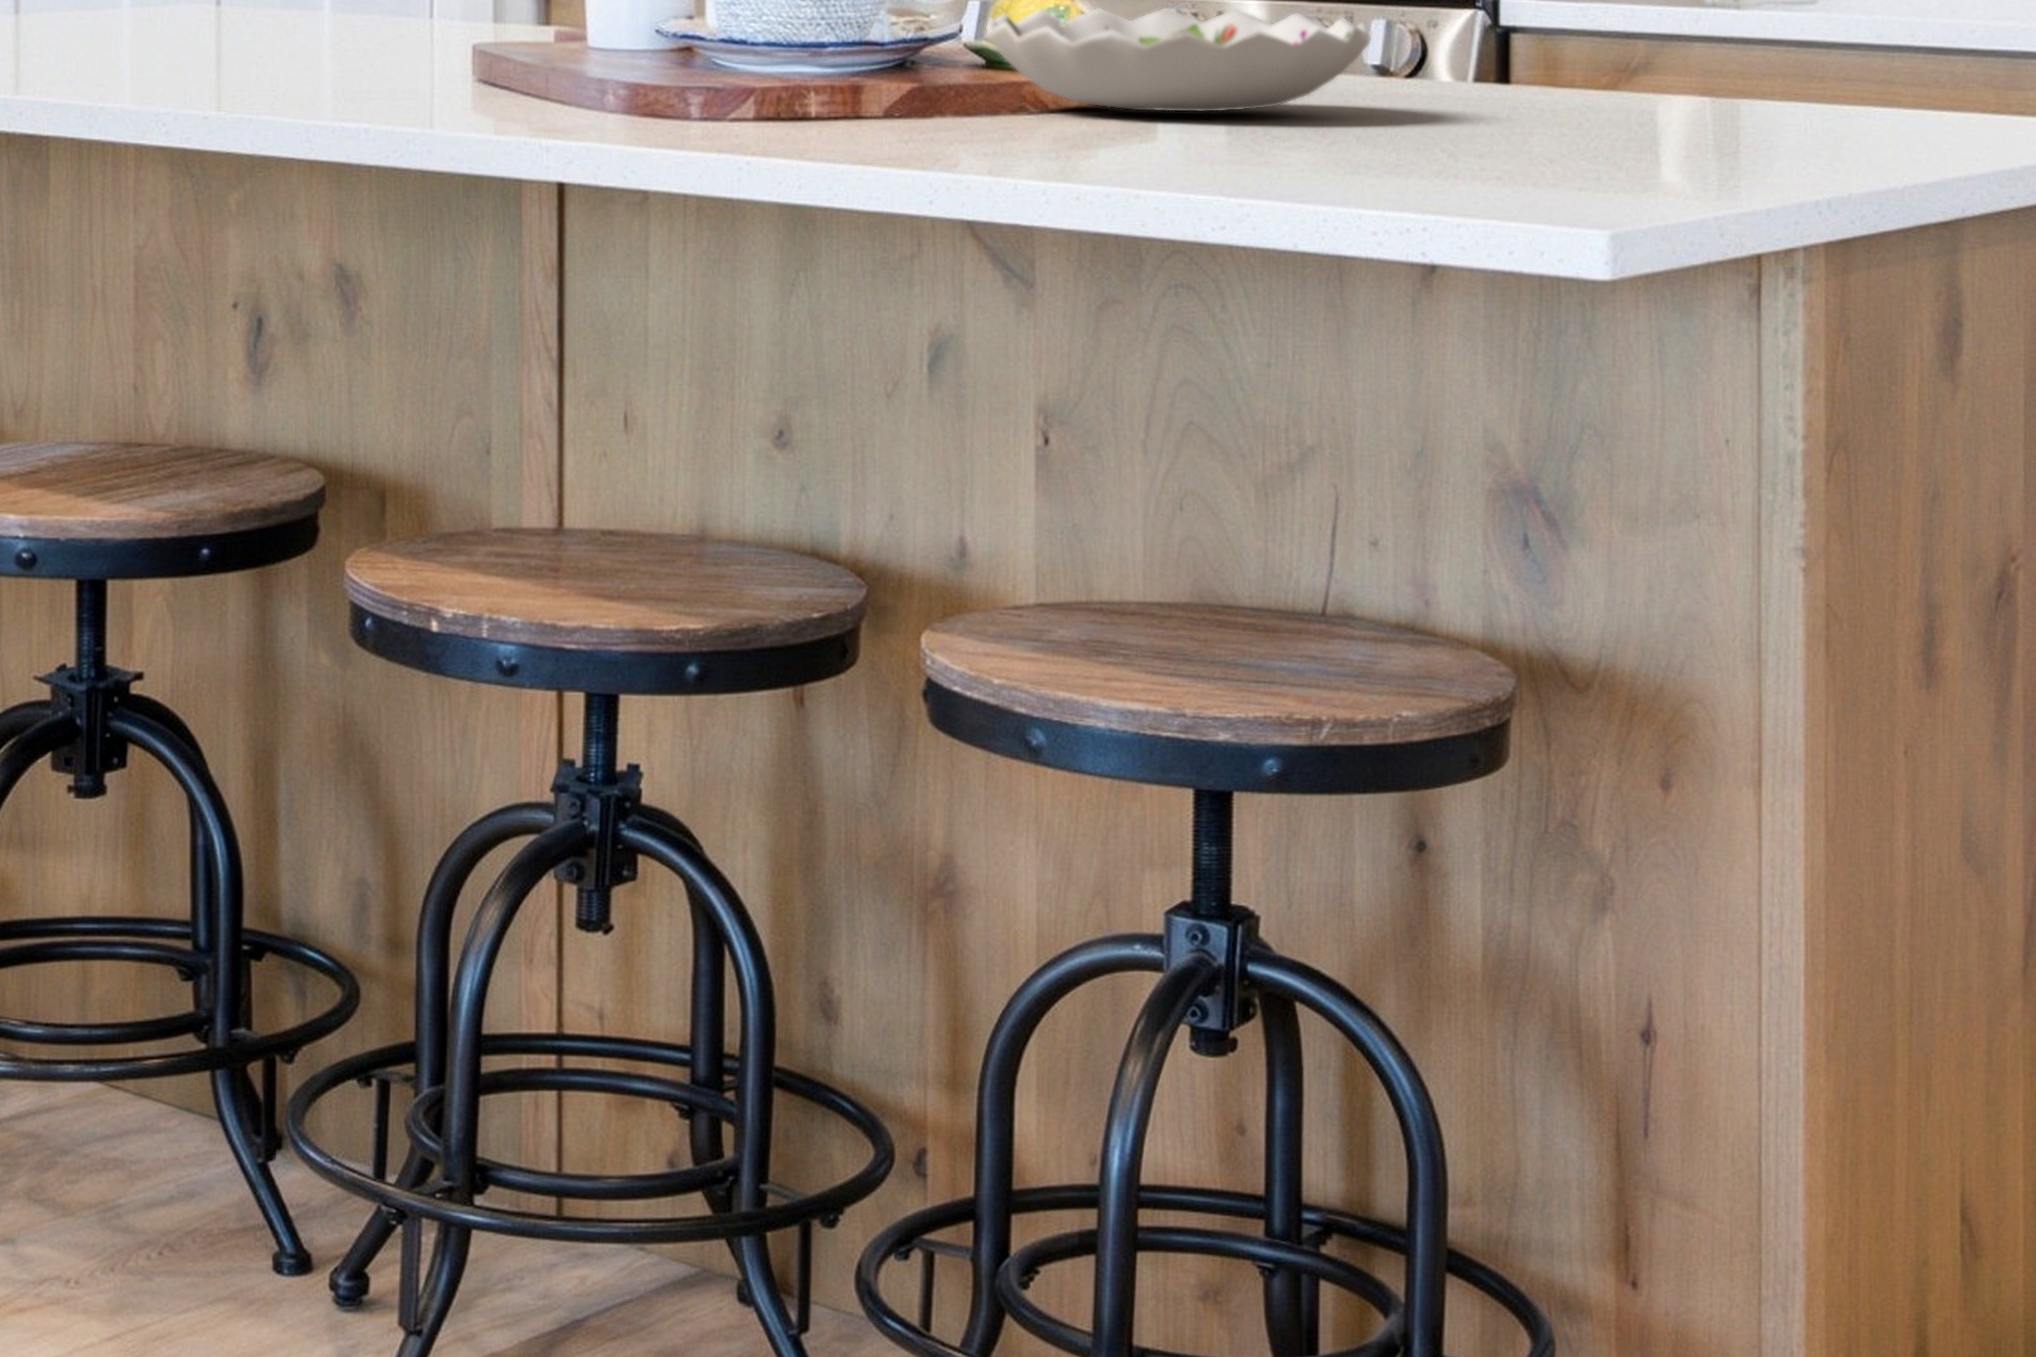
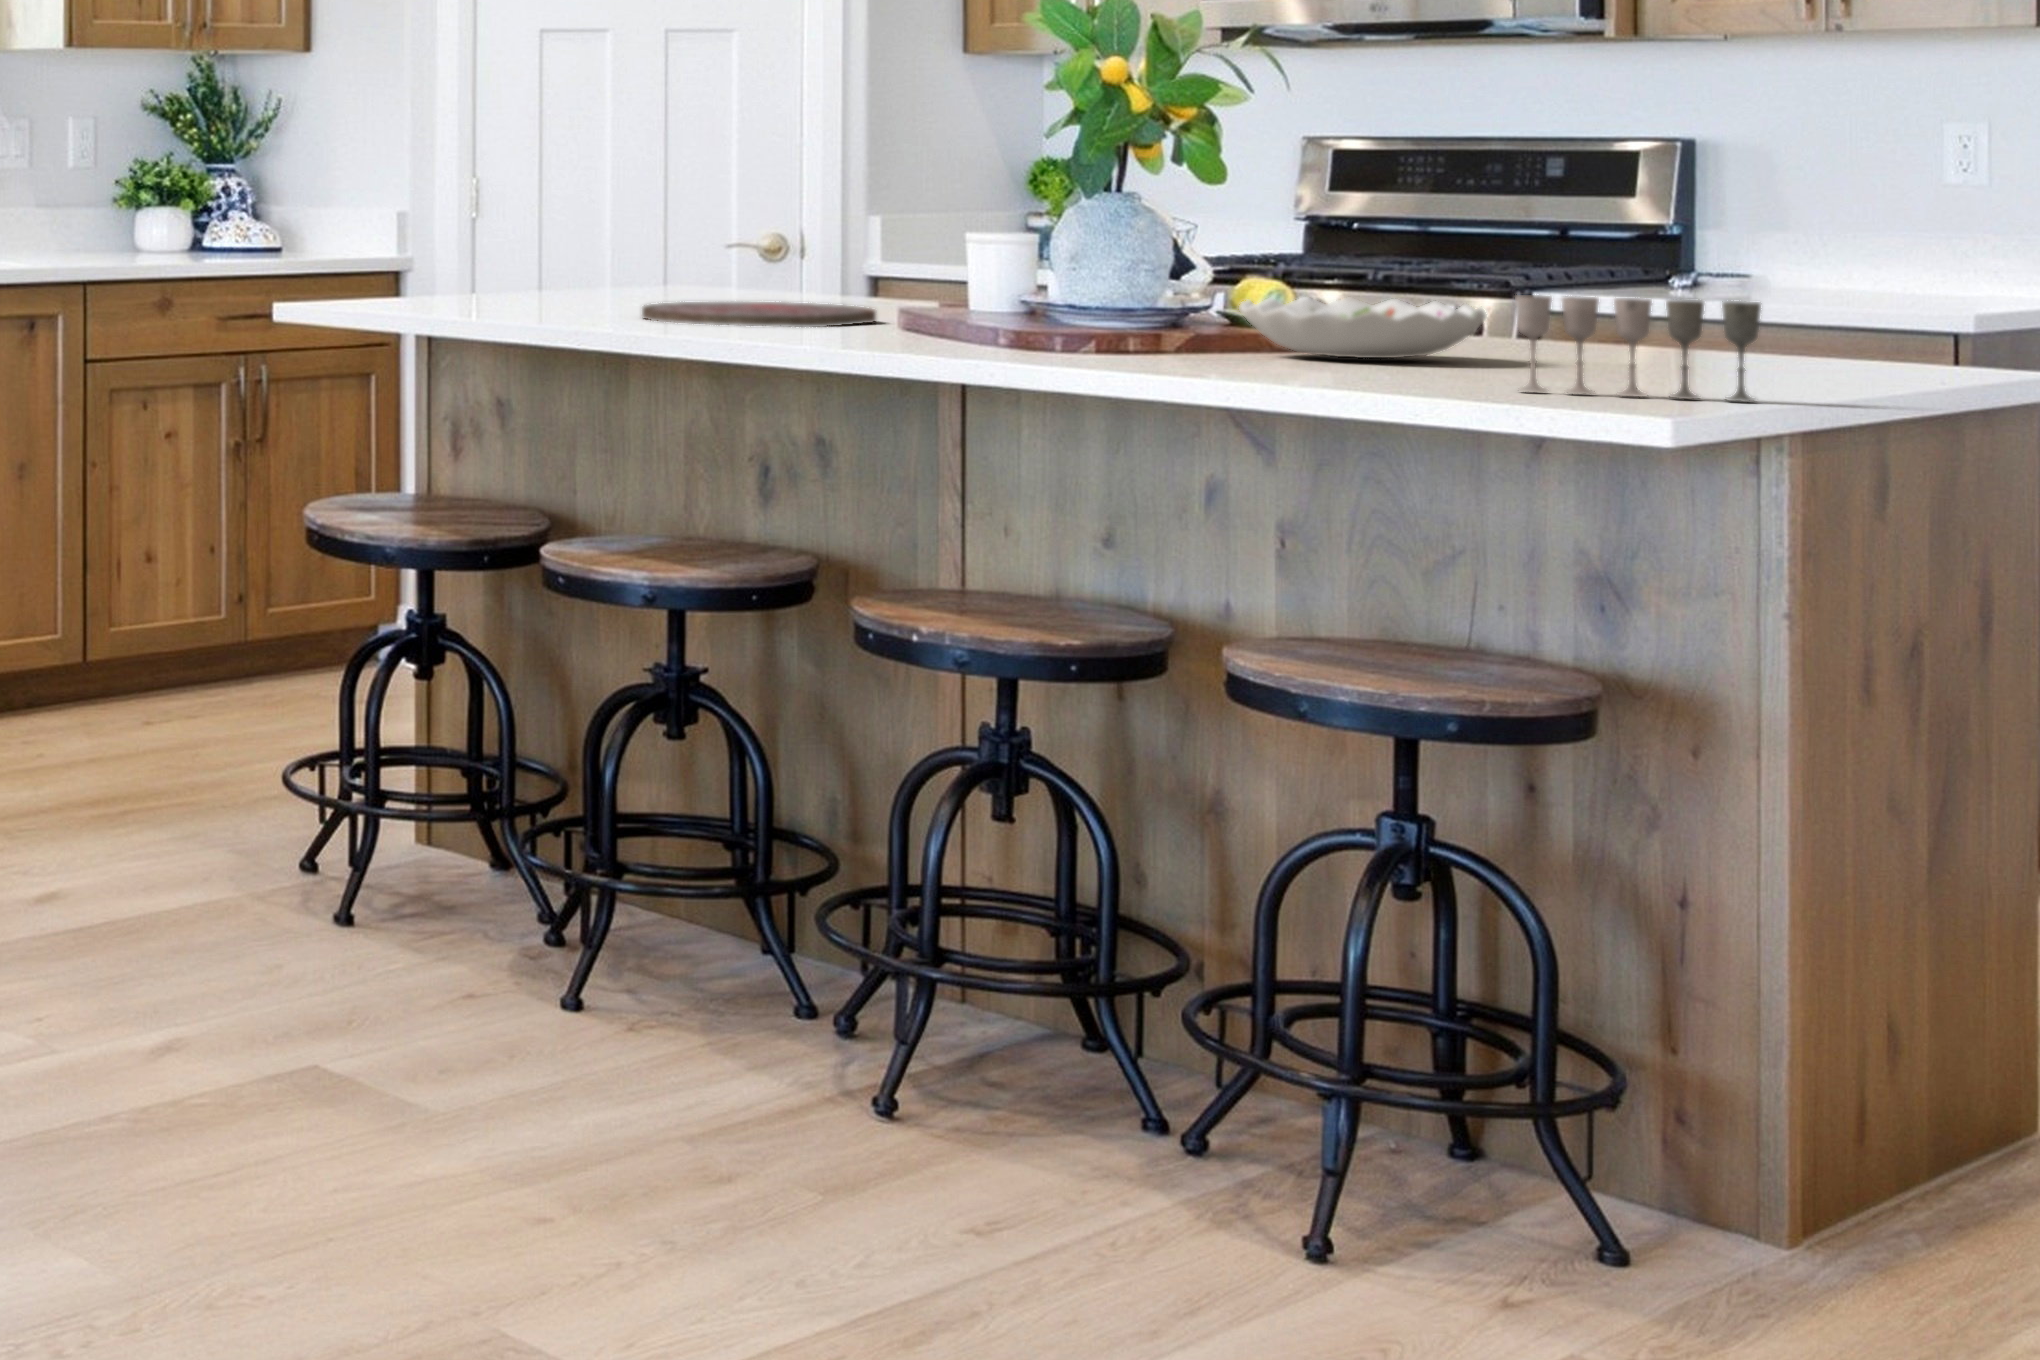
wine glass: none [1377,4,1764,186] -> present [1515,295,1761,402]
cutting board: none [76,24,460,68] -> present [642,302,876,327]

